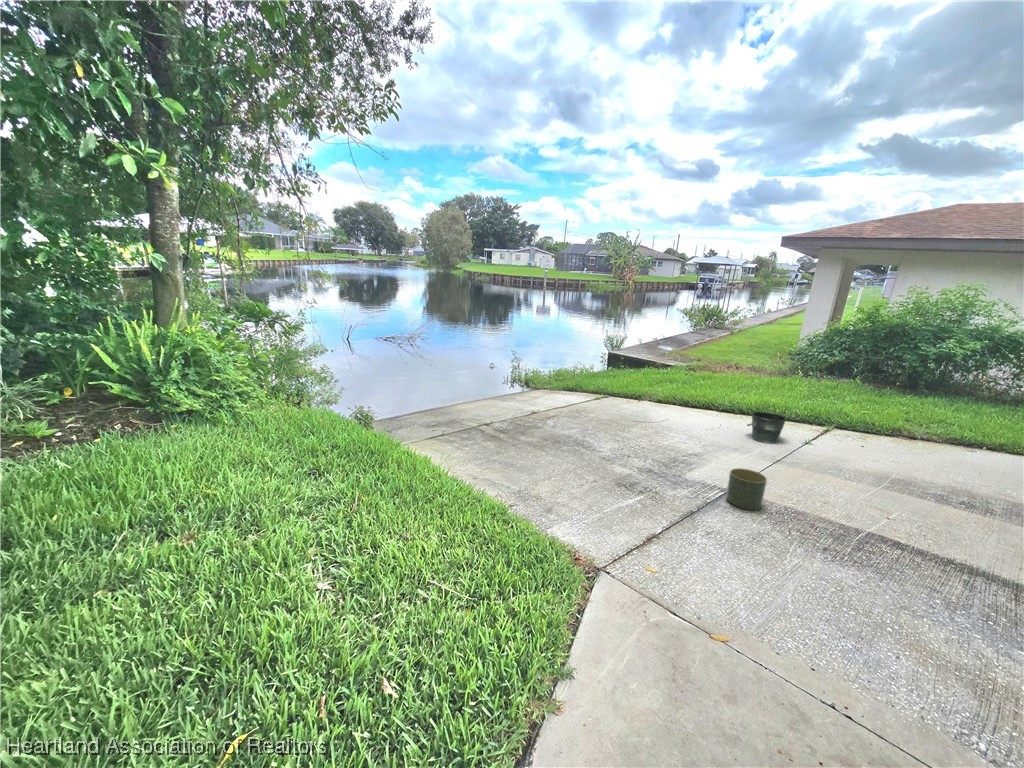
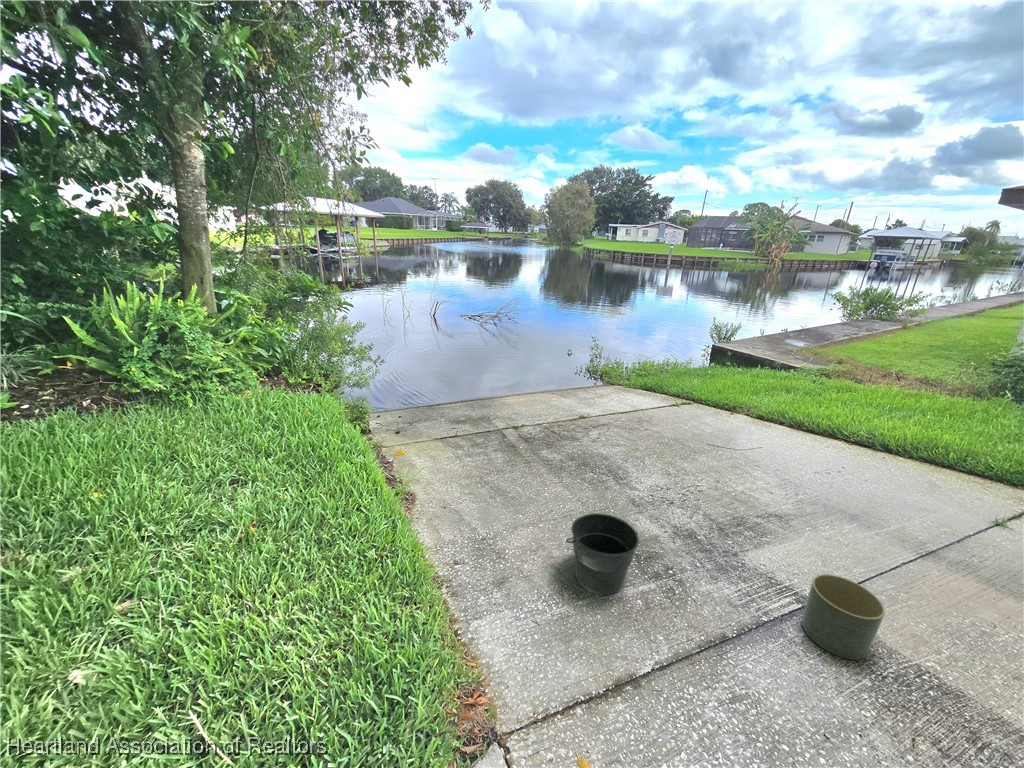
bucket: present [747,412,786,443] -> present [566,513,639,595]

